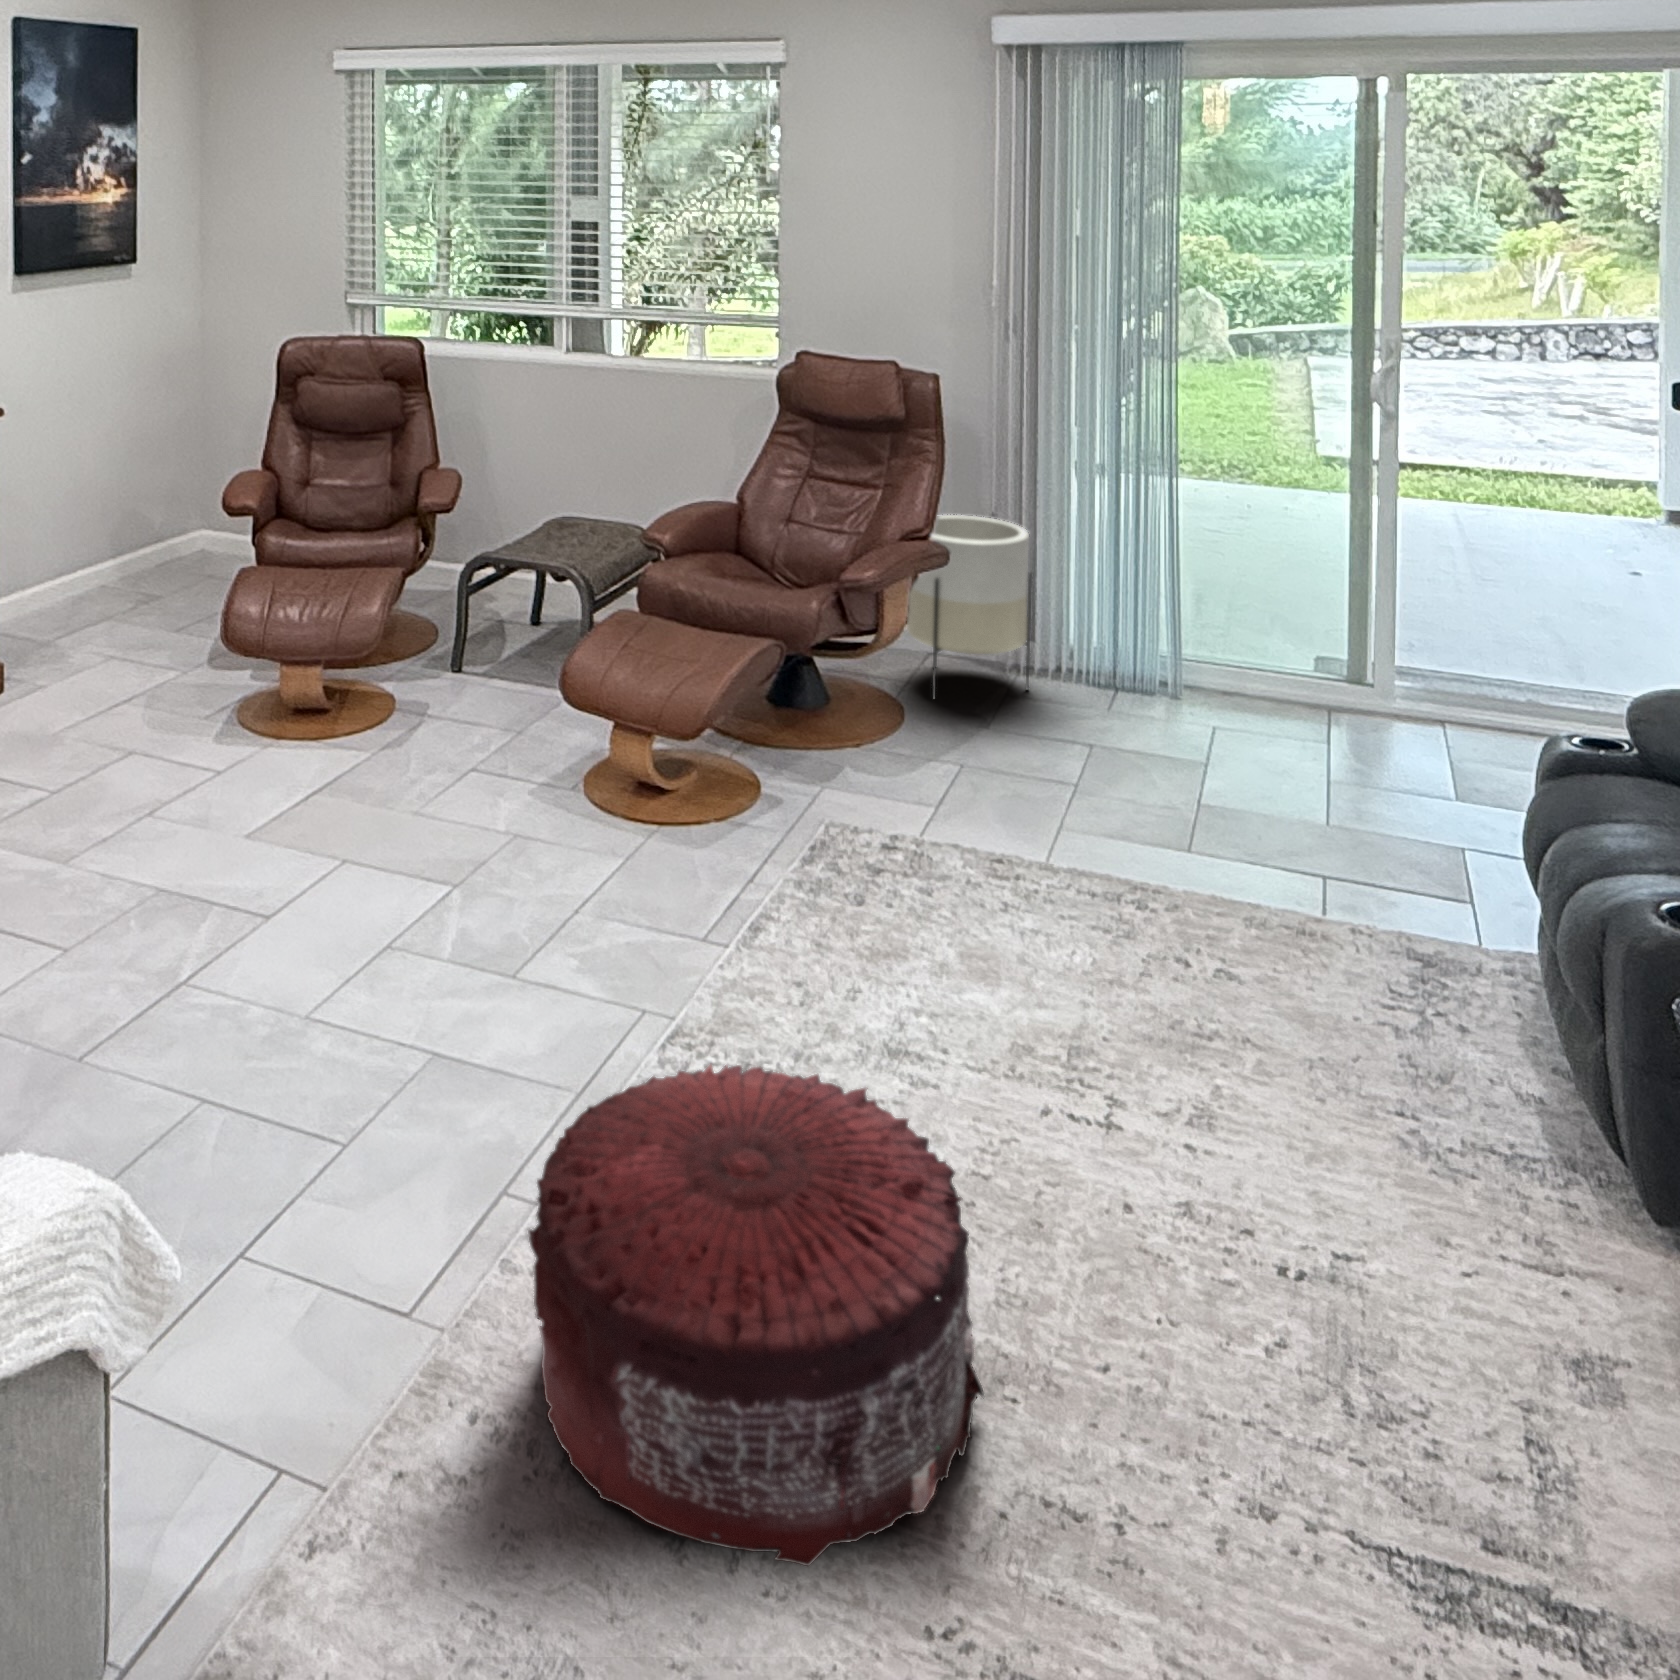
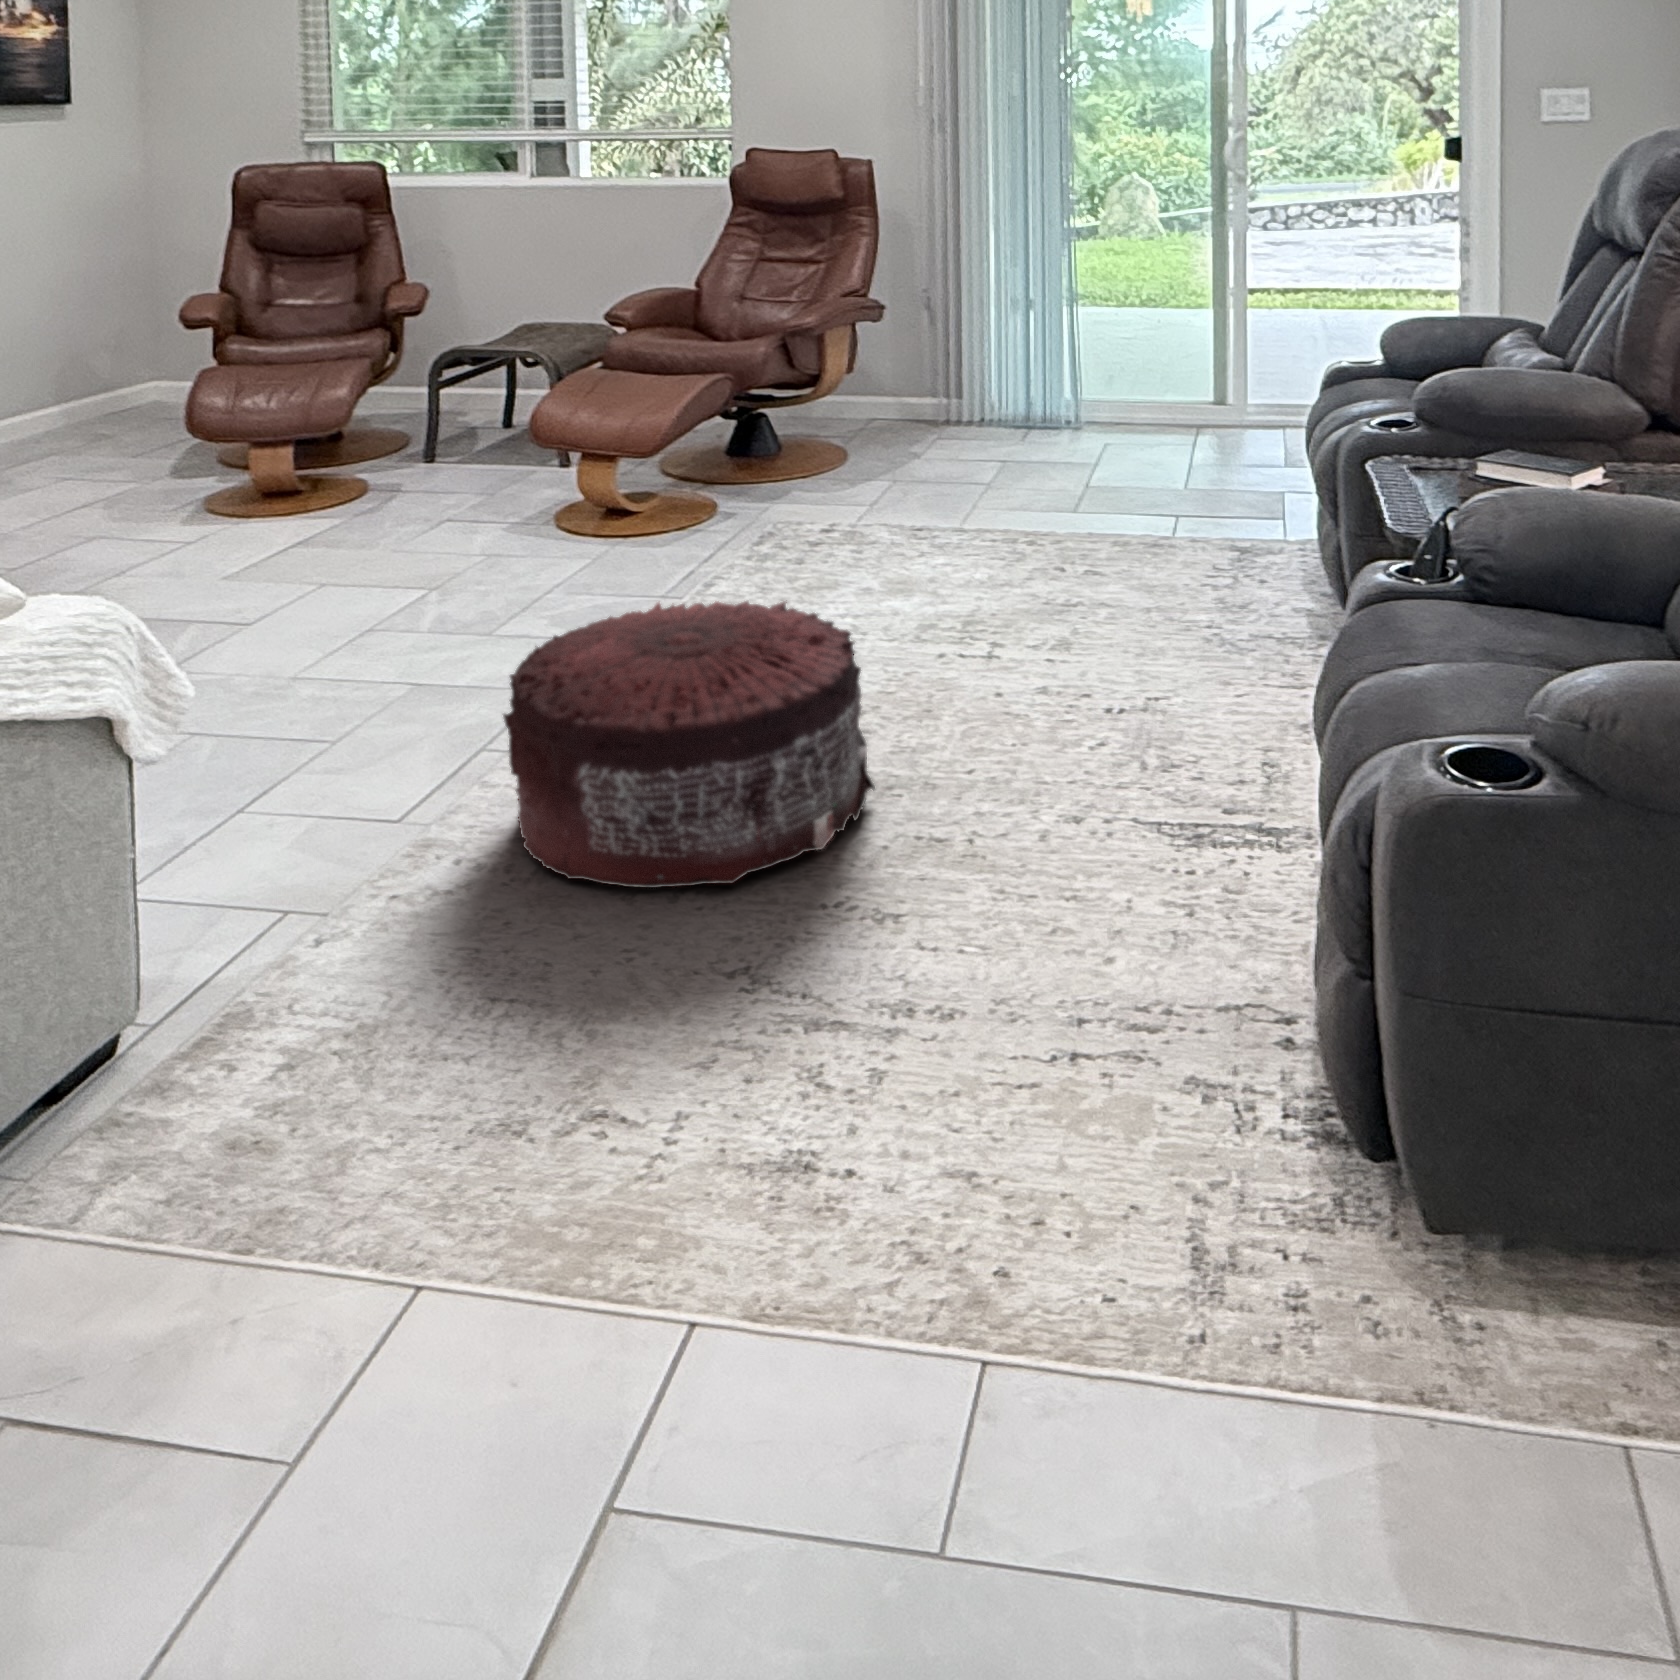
planter: present [907,515,1032,700] -> none [853,292,959,446]

